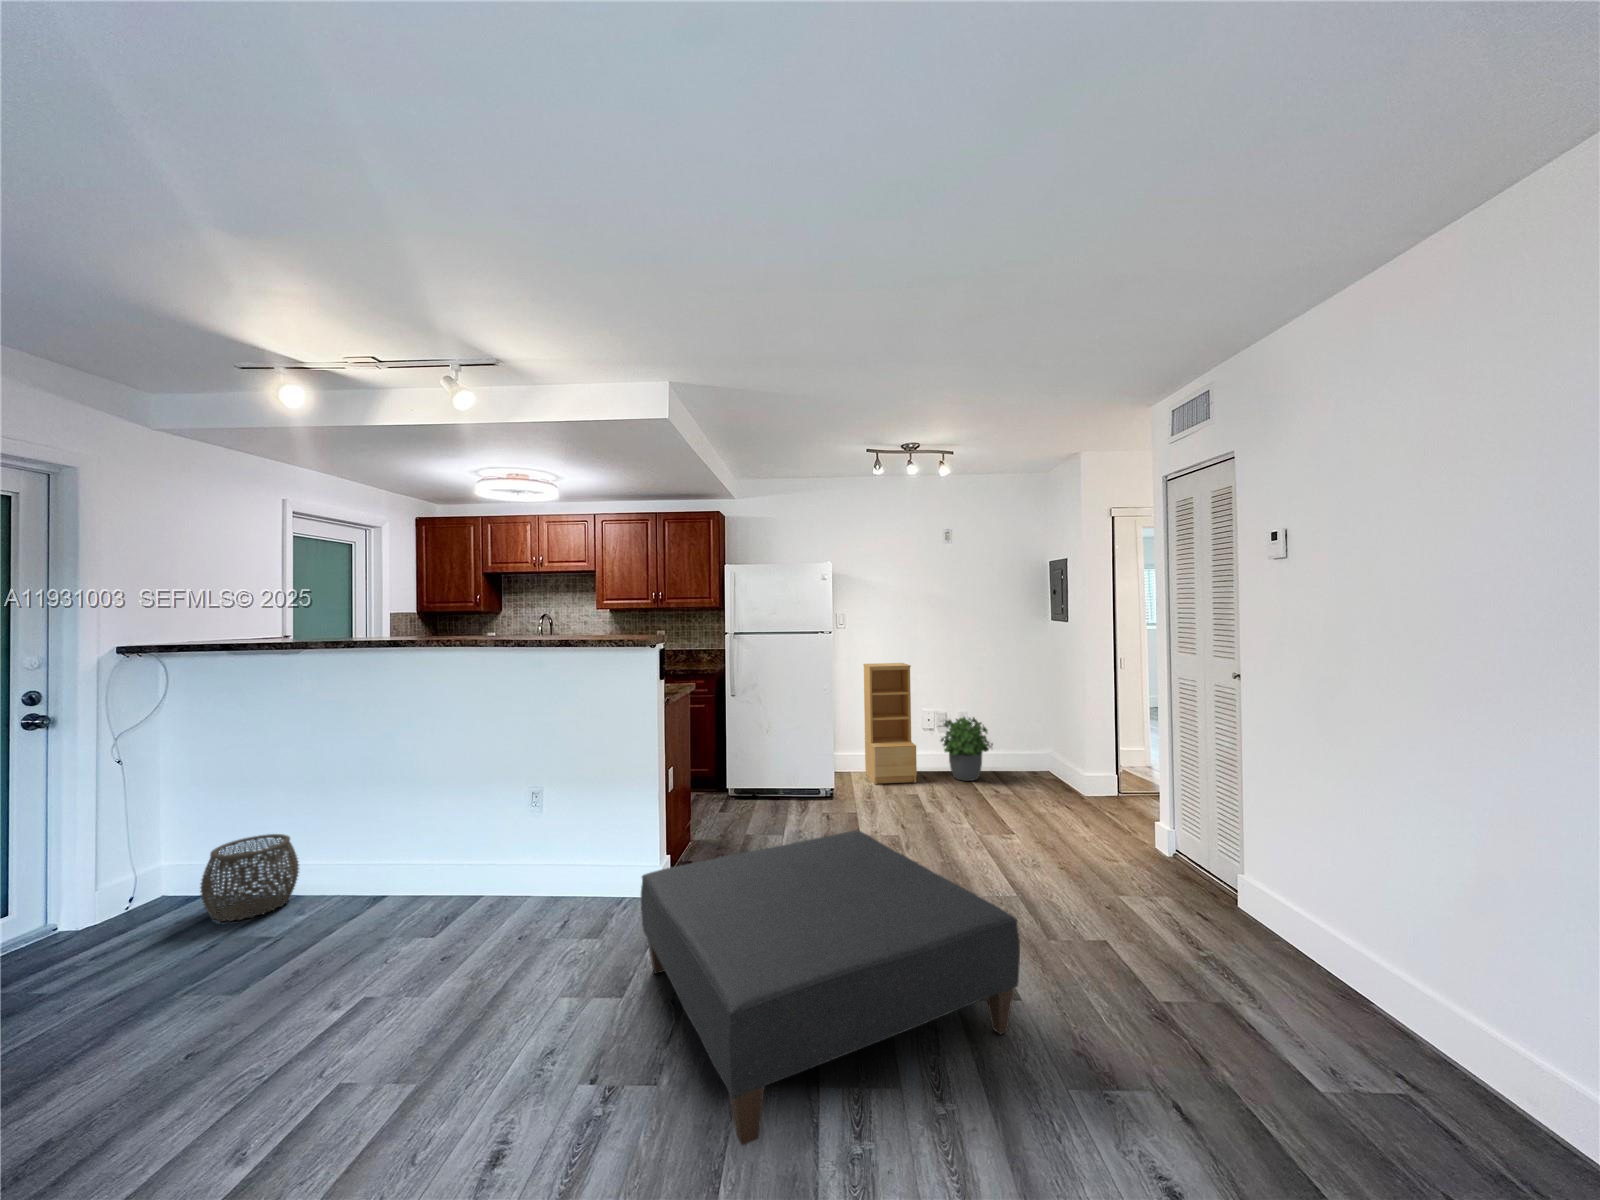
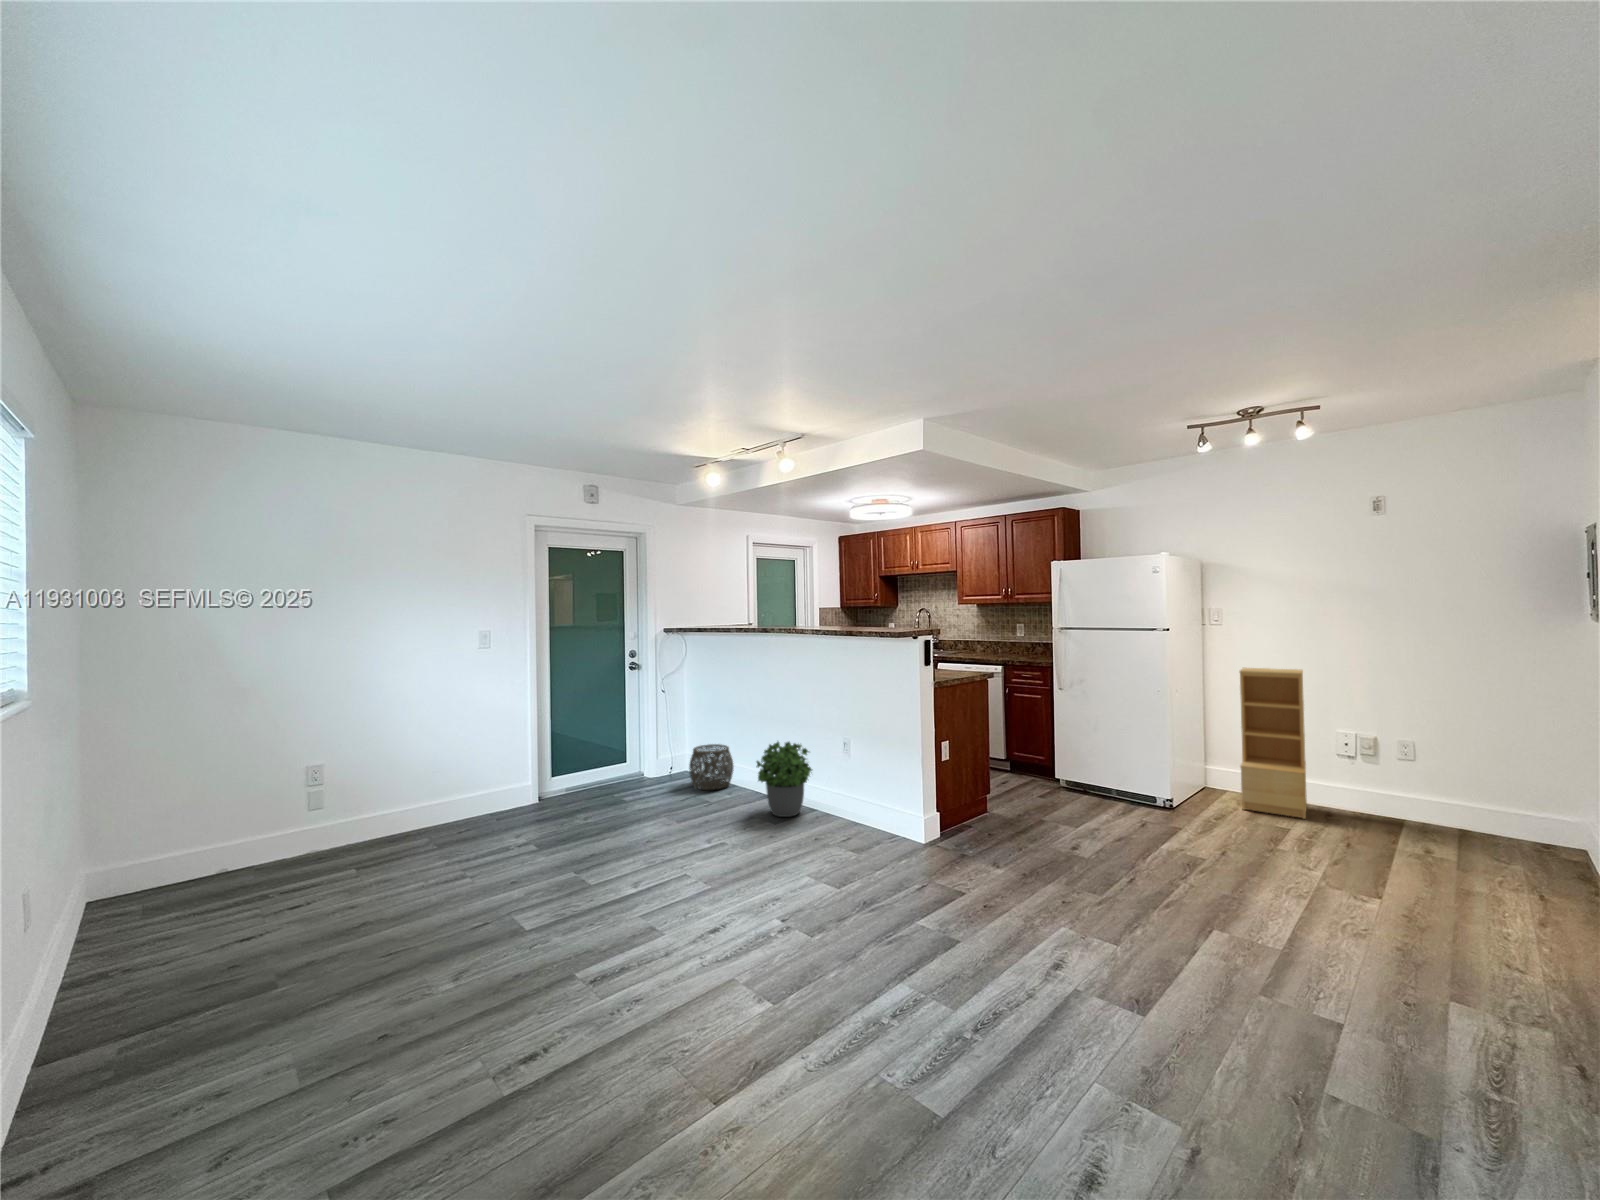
potted plant: present [941,717,993,781] -> present [756,742,812,817]
ottoman: present [641,830,1020,1145] -> none [811,809,1107,1027]

